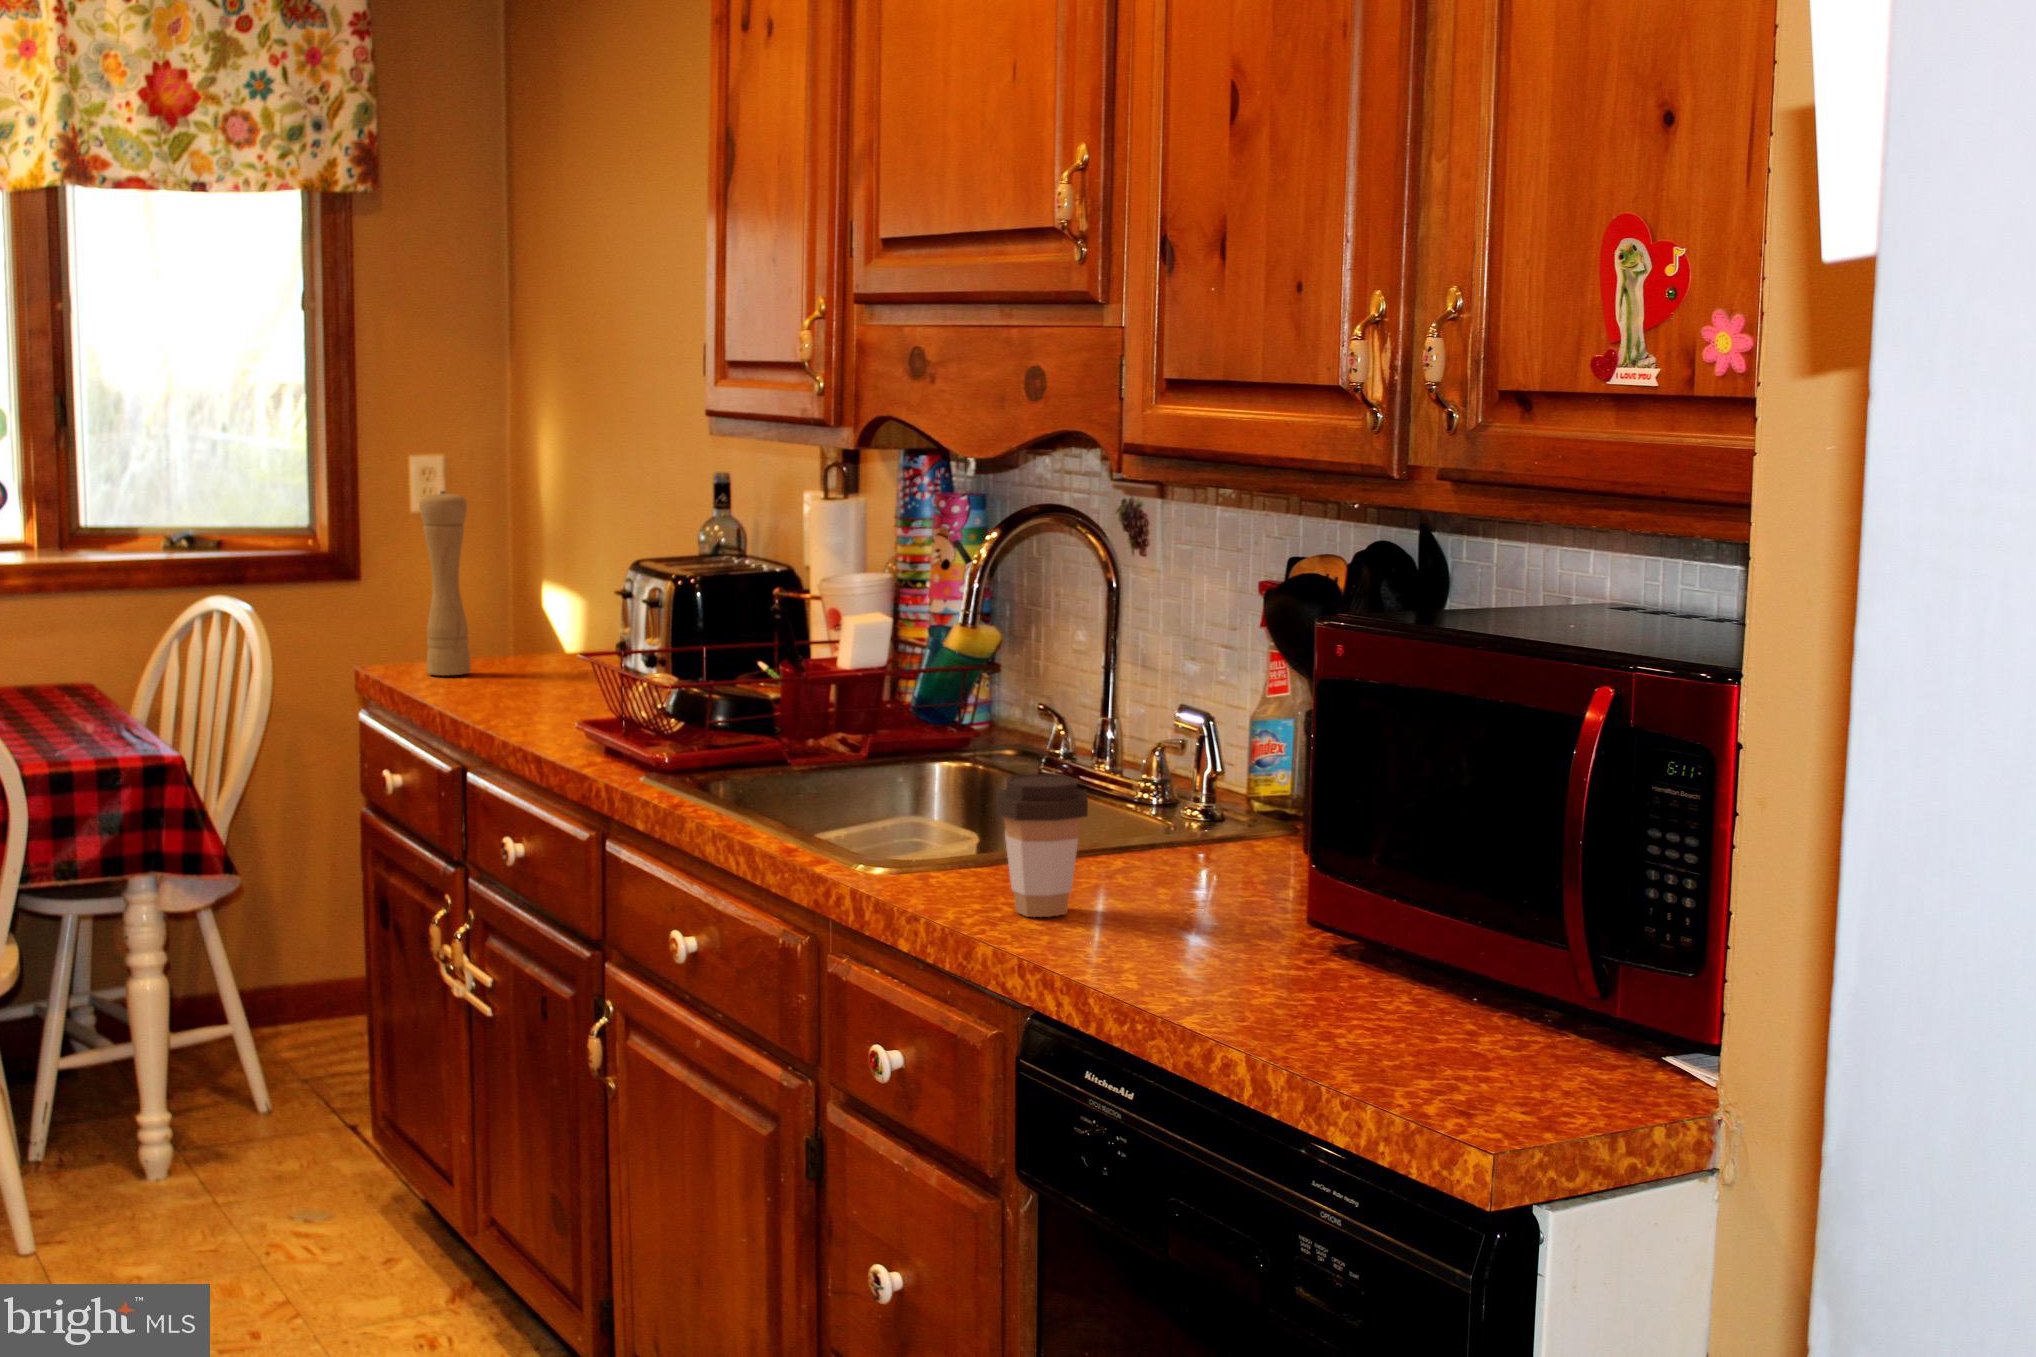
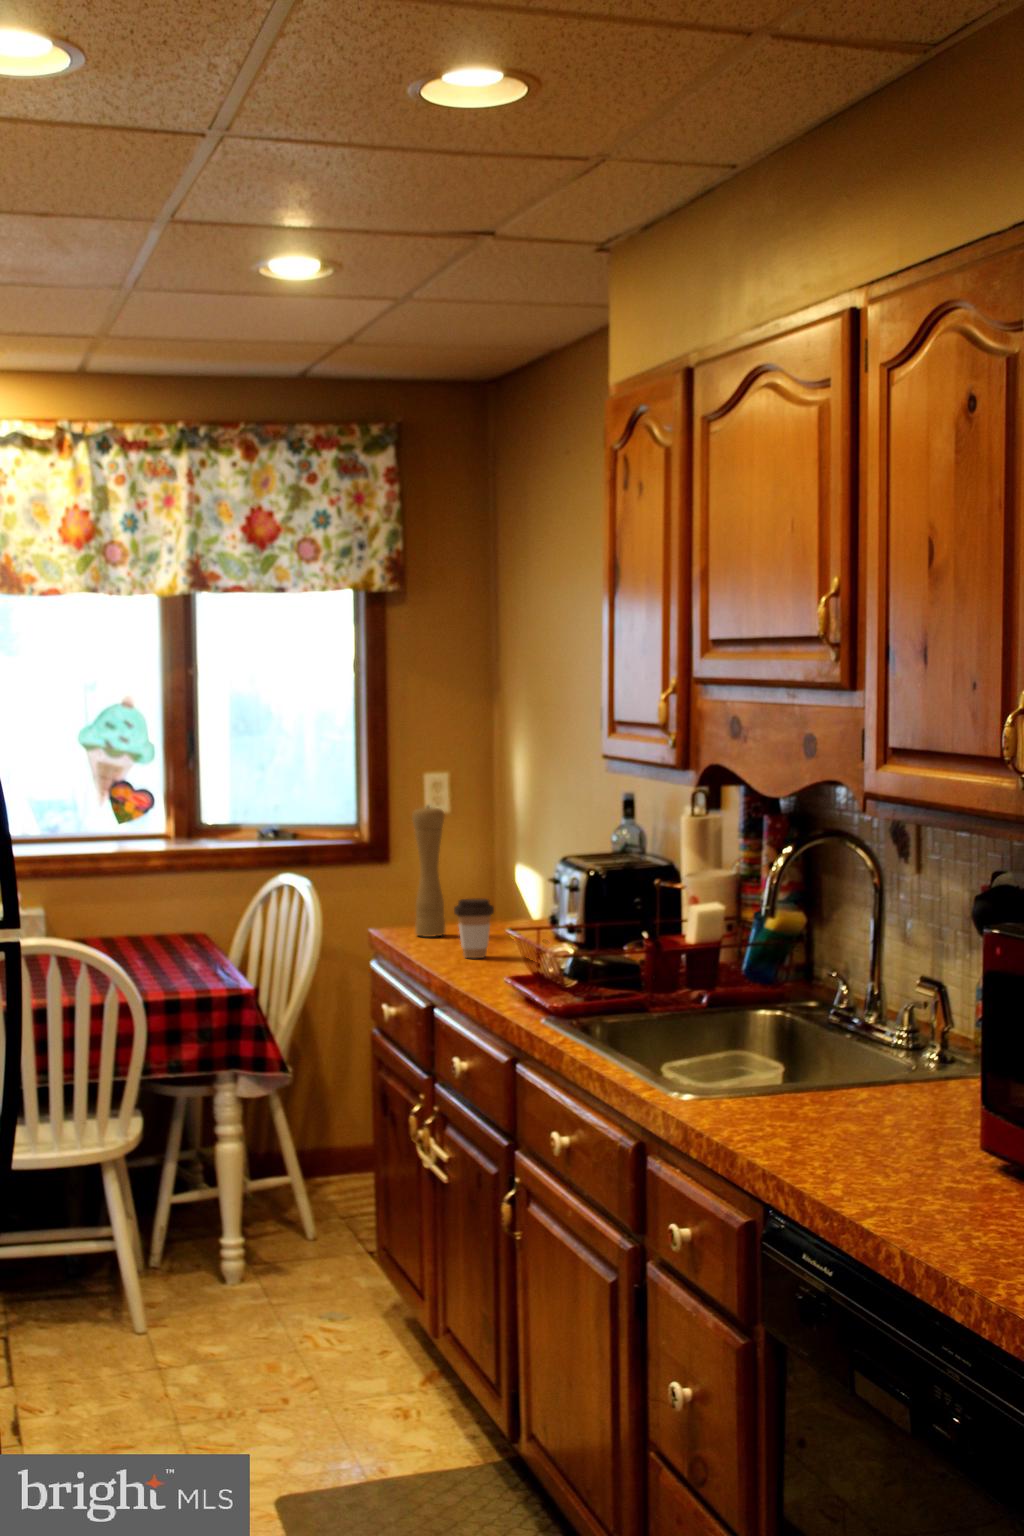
coffee cup: present [996,774,1088,917] -> present [454,899,494,958]

